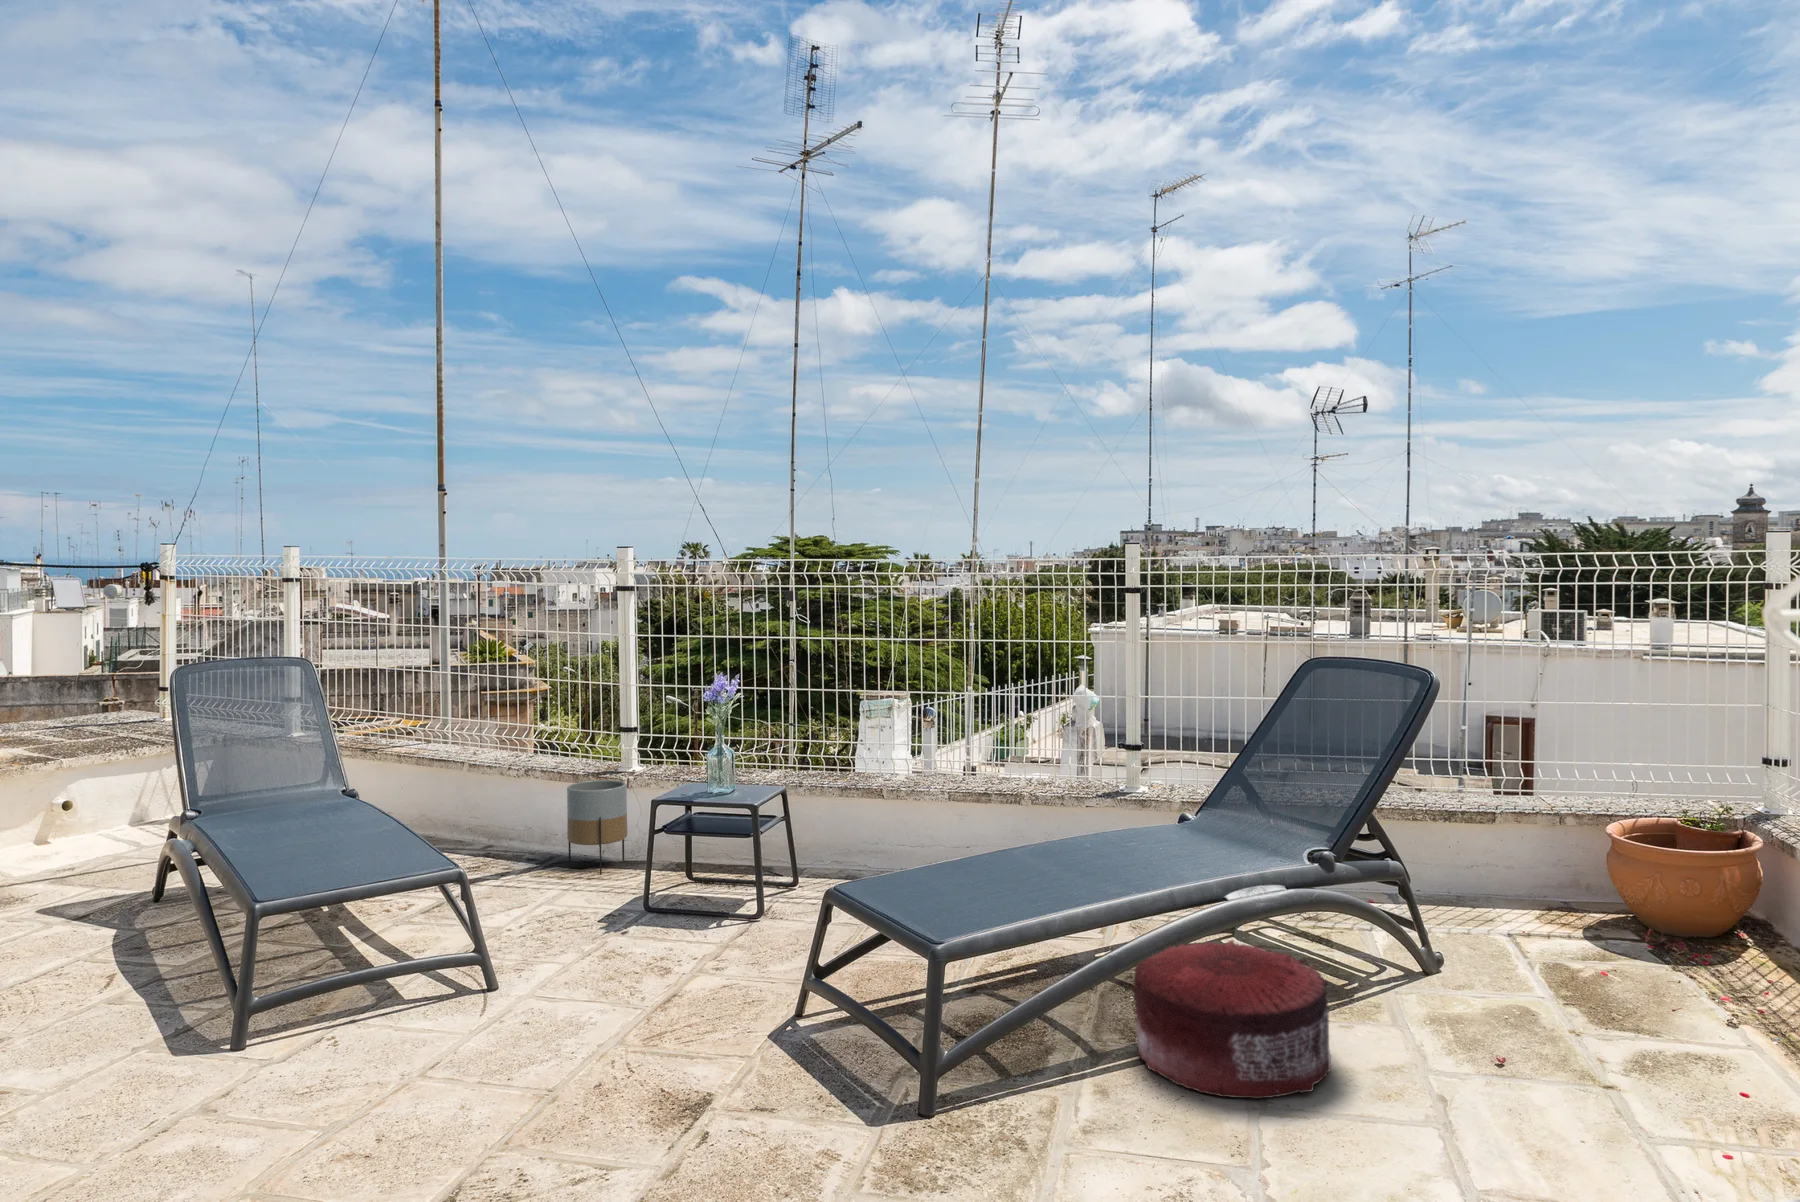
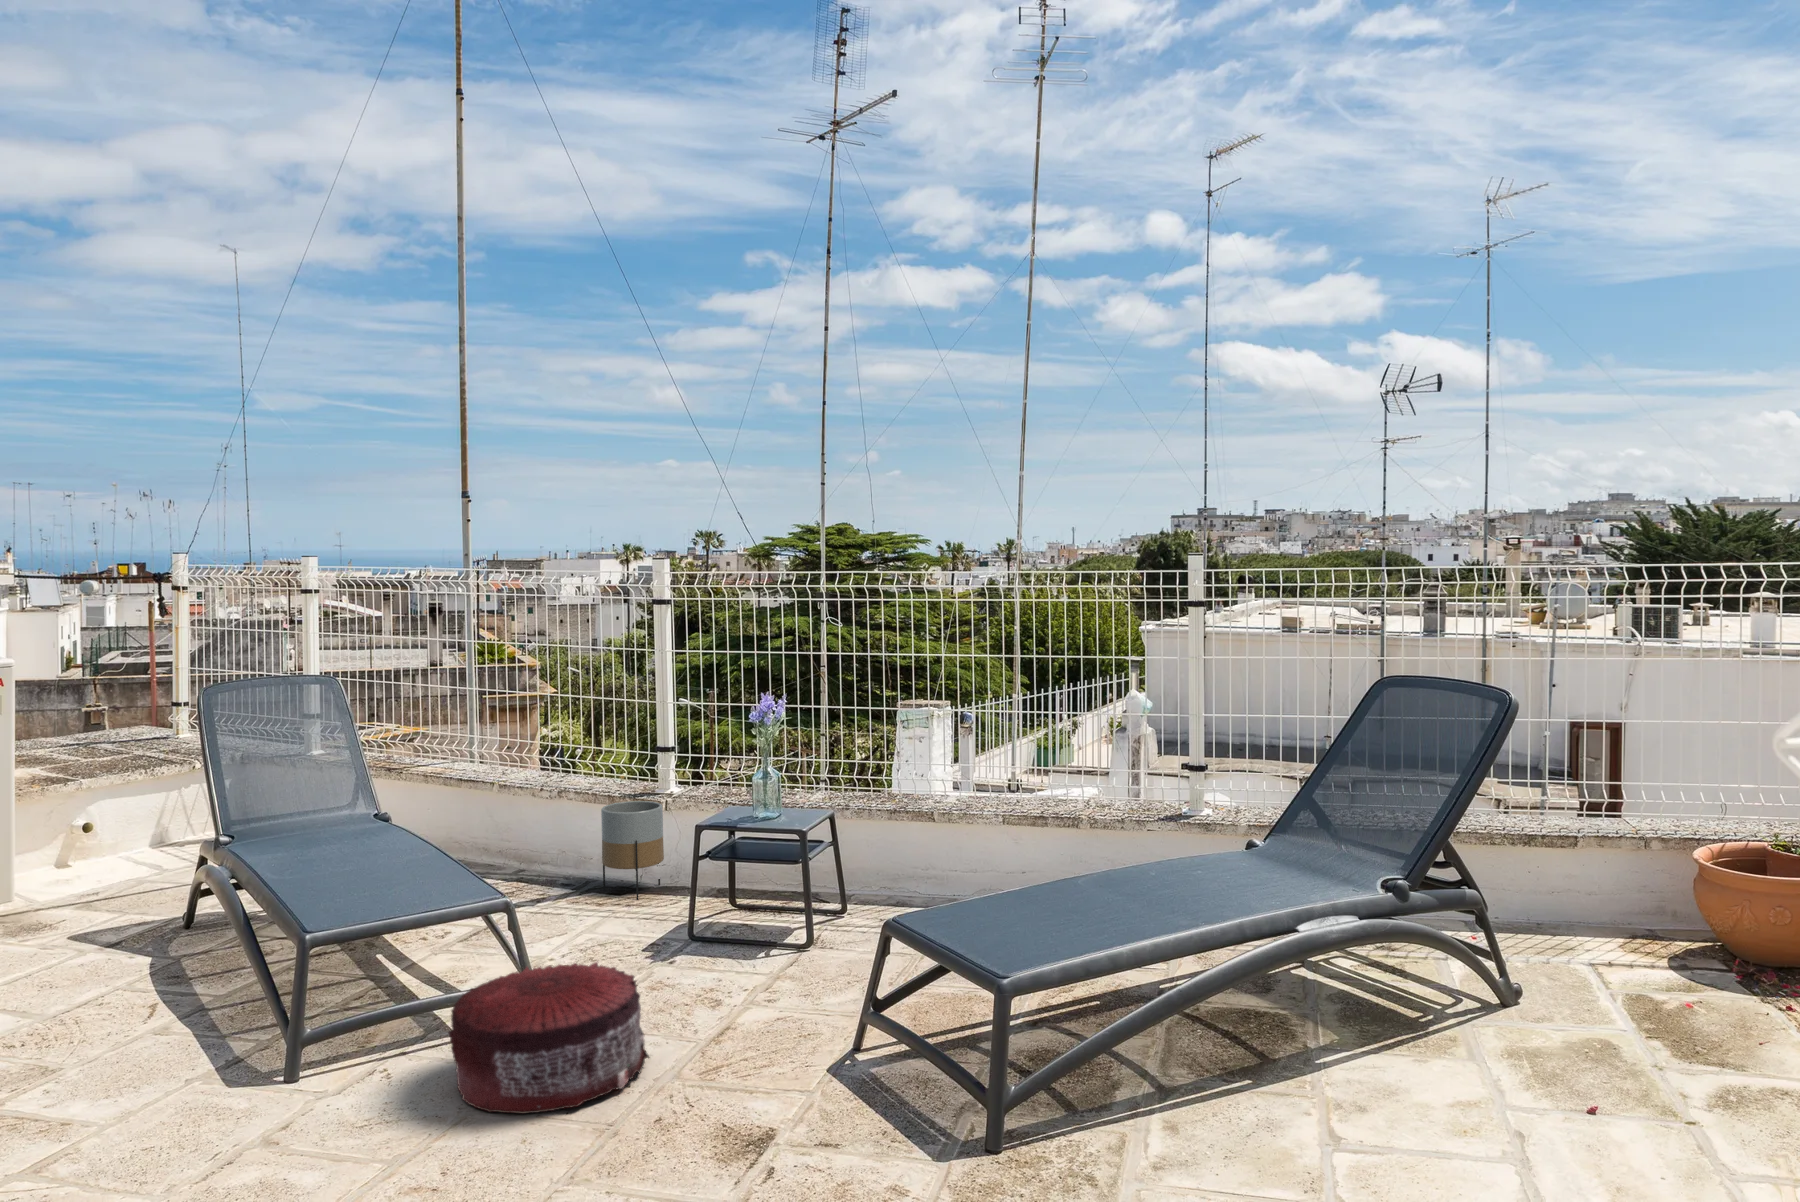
pouf: present [1134,940,1331,1098] -> present [448,962,649,1114]

